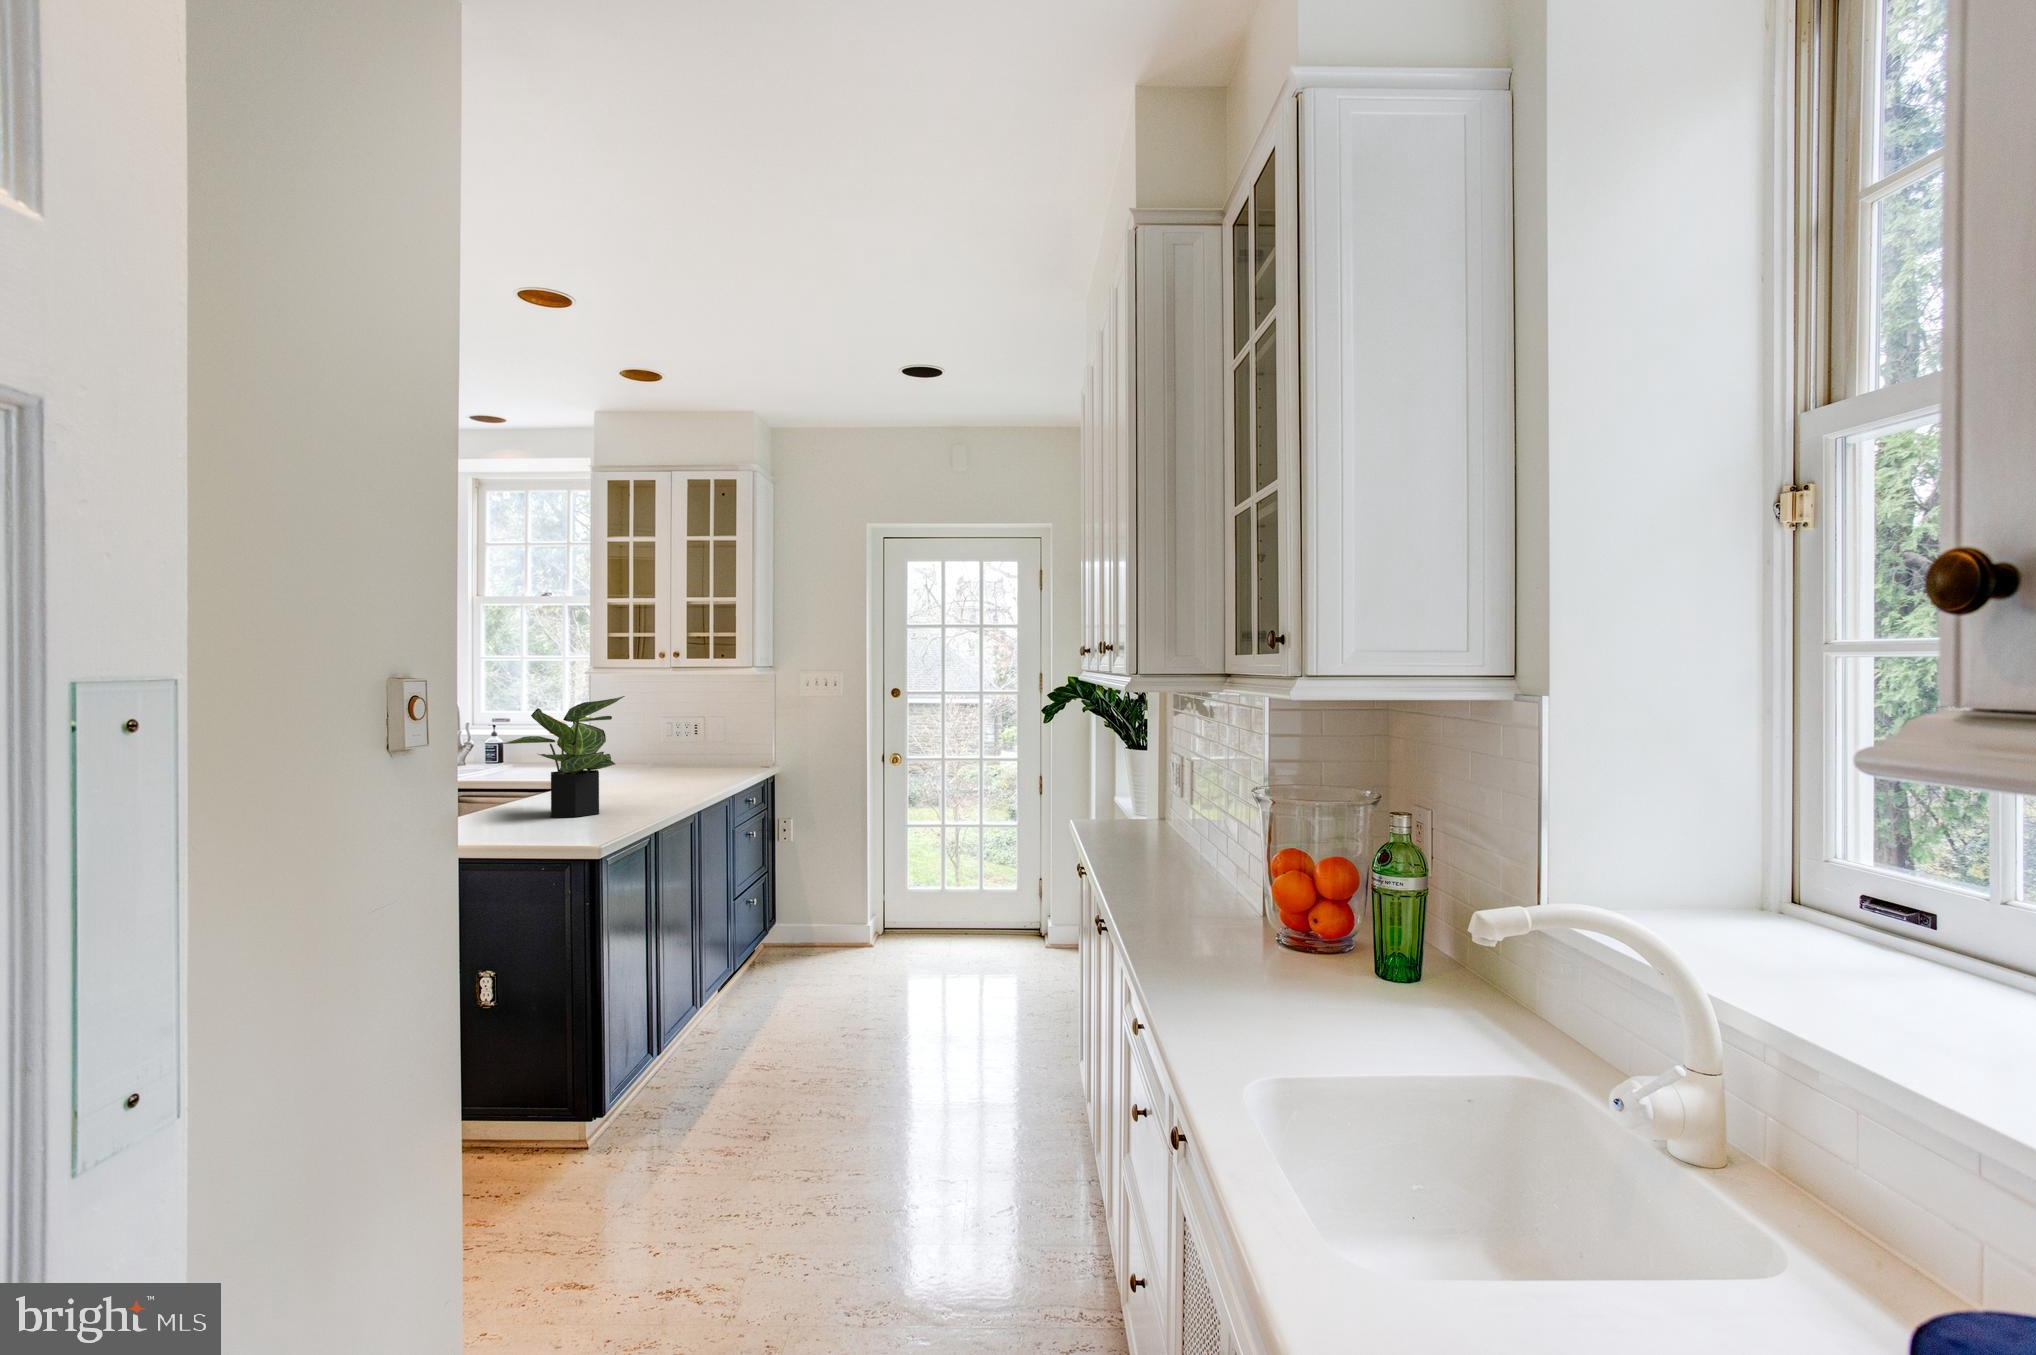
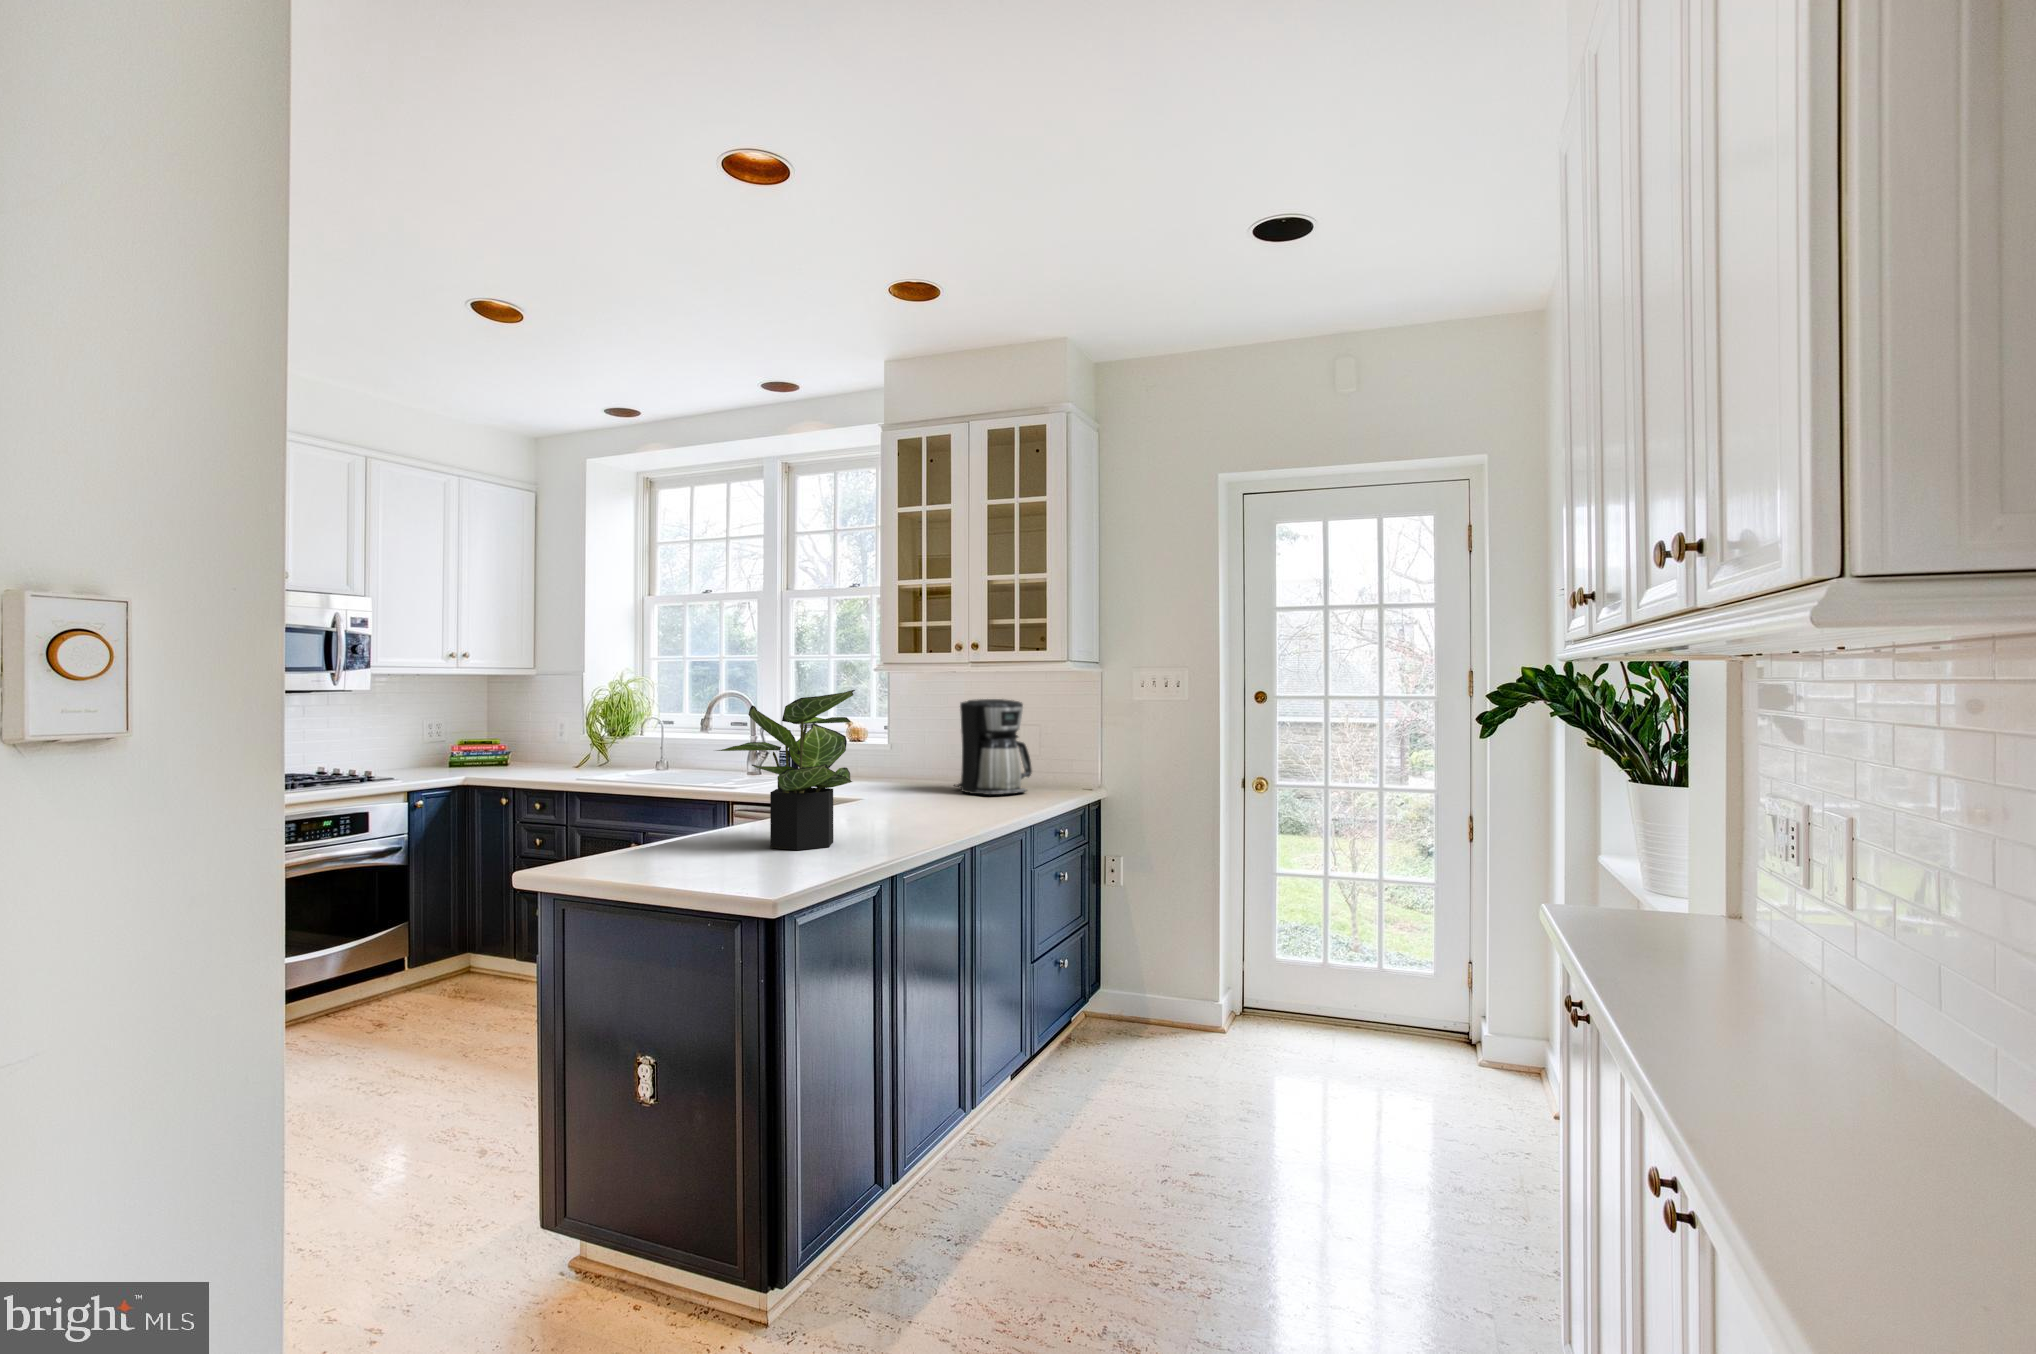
coffee maker: none [657,698,724,774] -> present [955,699,1032,795]

